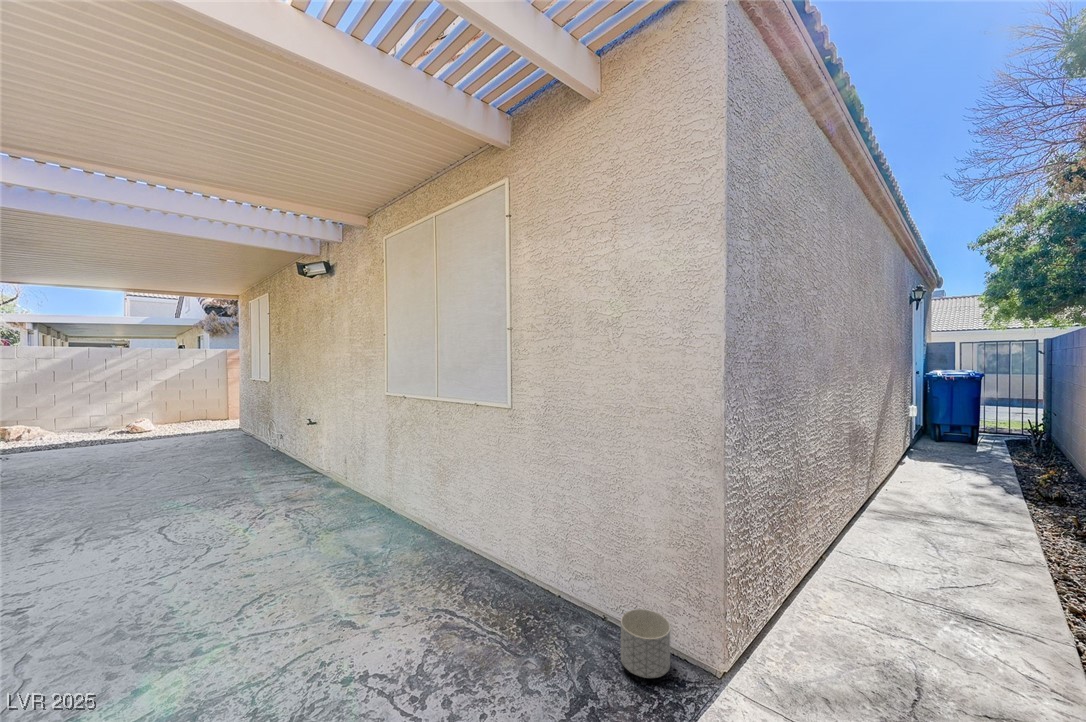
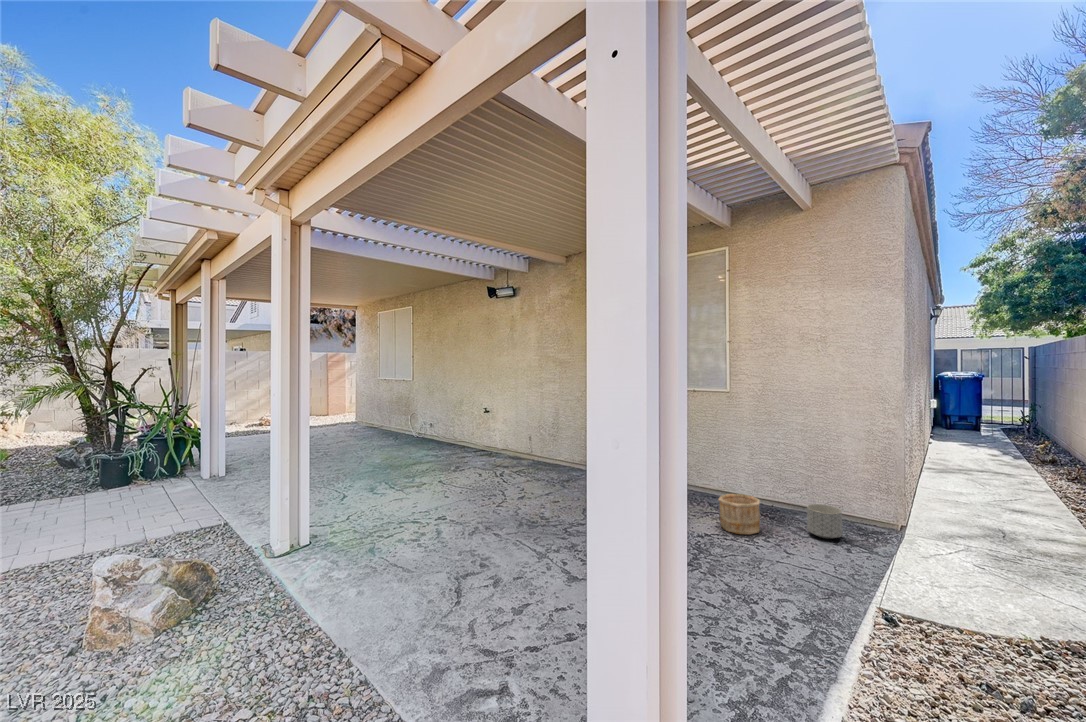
wooden bucket: none [495,580,555,659] -> present [718,494,760,534]

